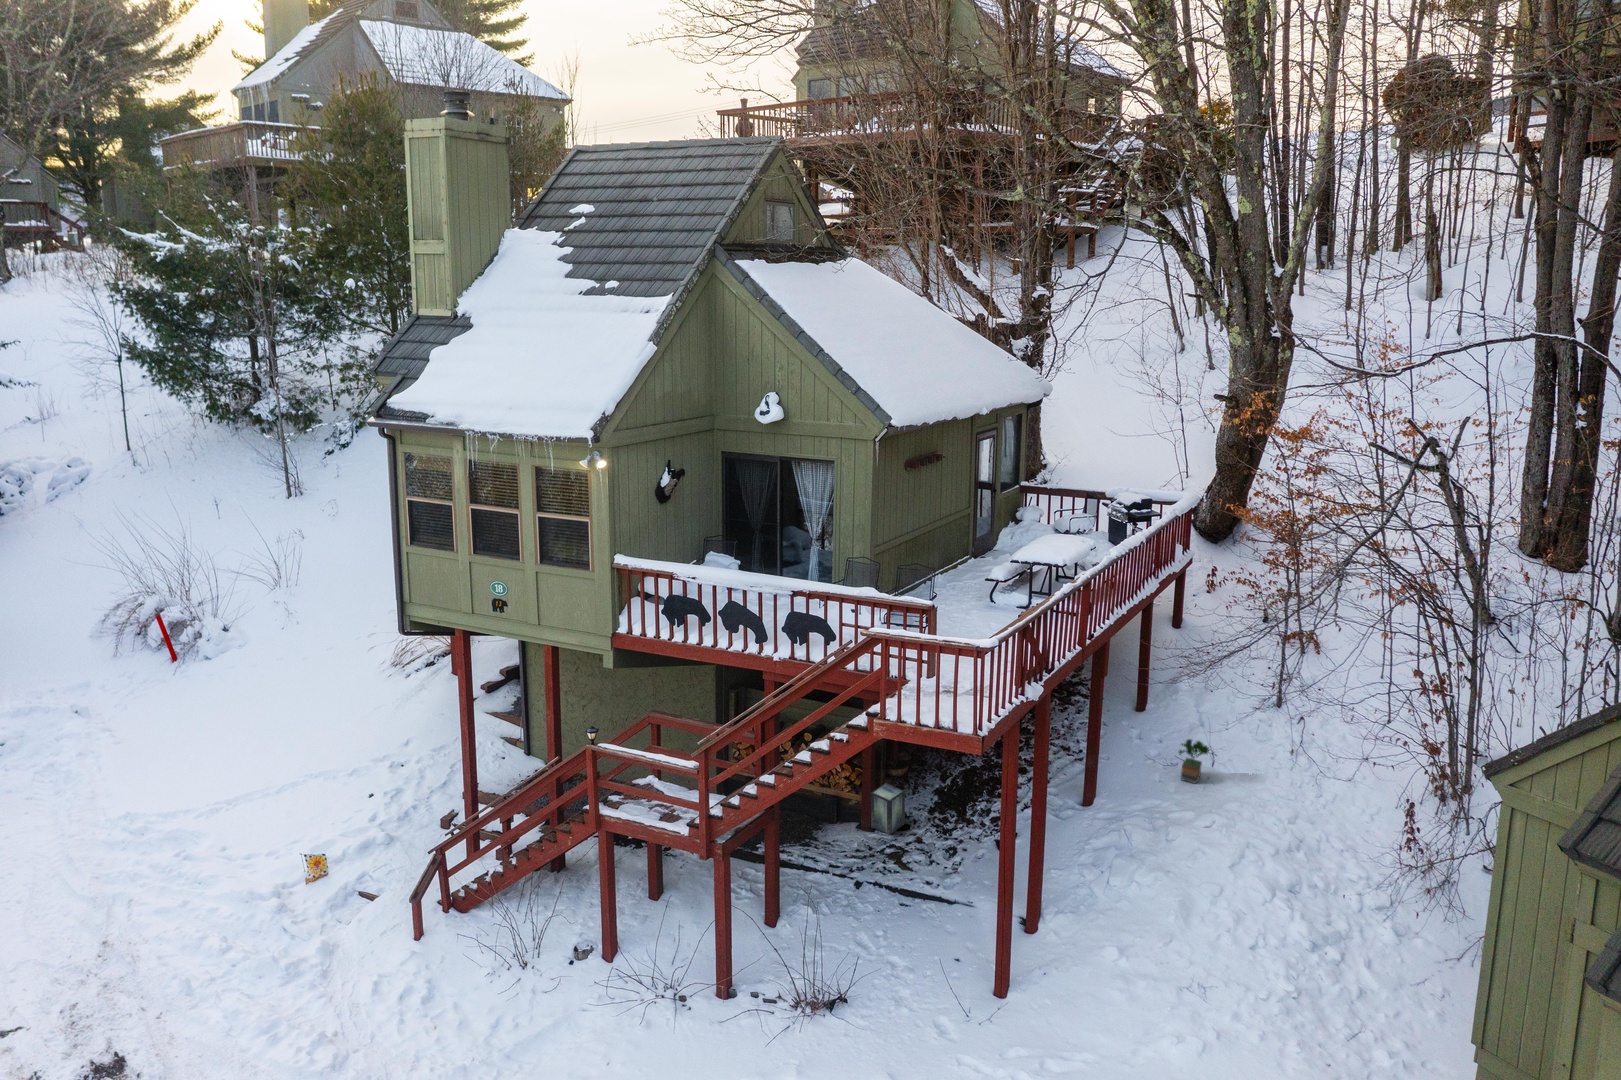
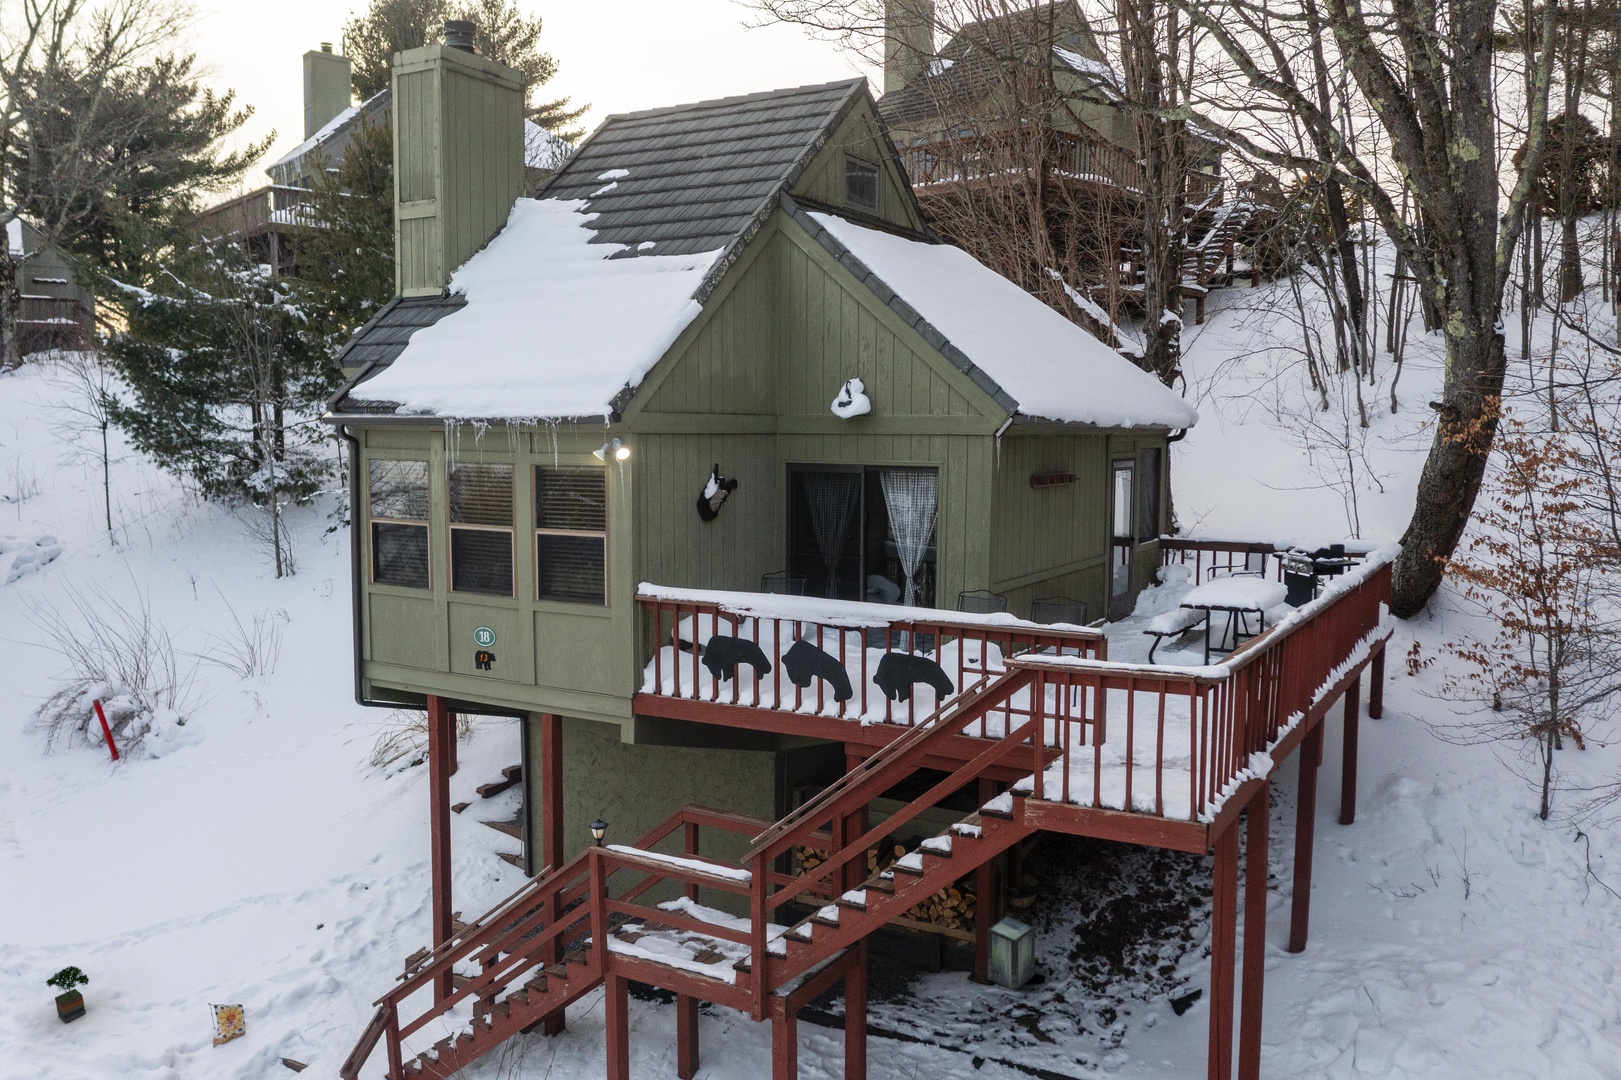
potted tree: present [1179,739,1210,784] -> present [46,966,89,1023]

